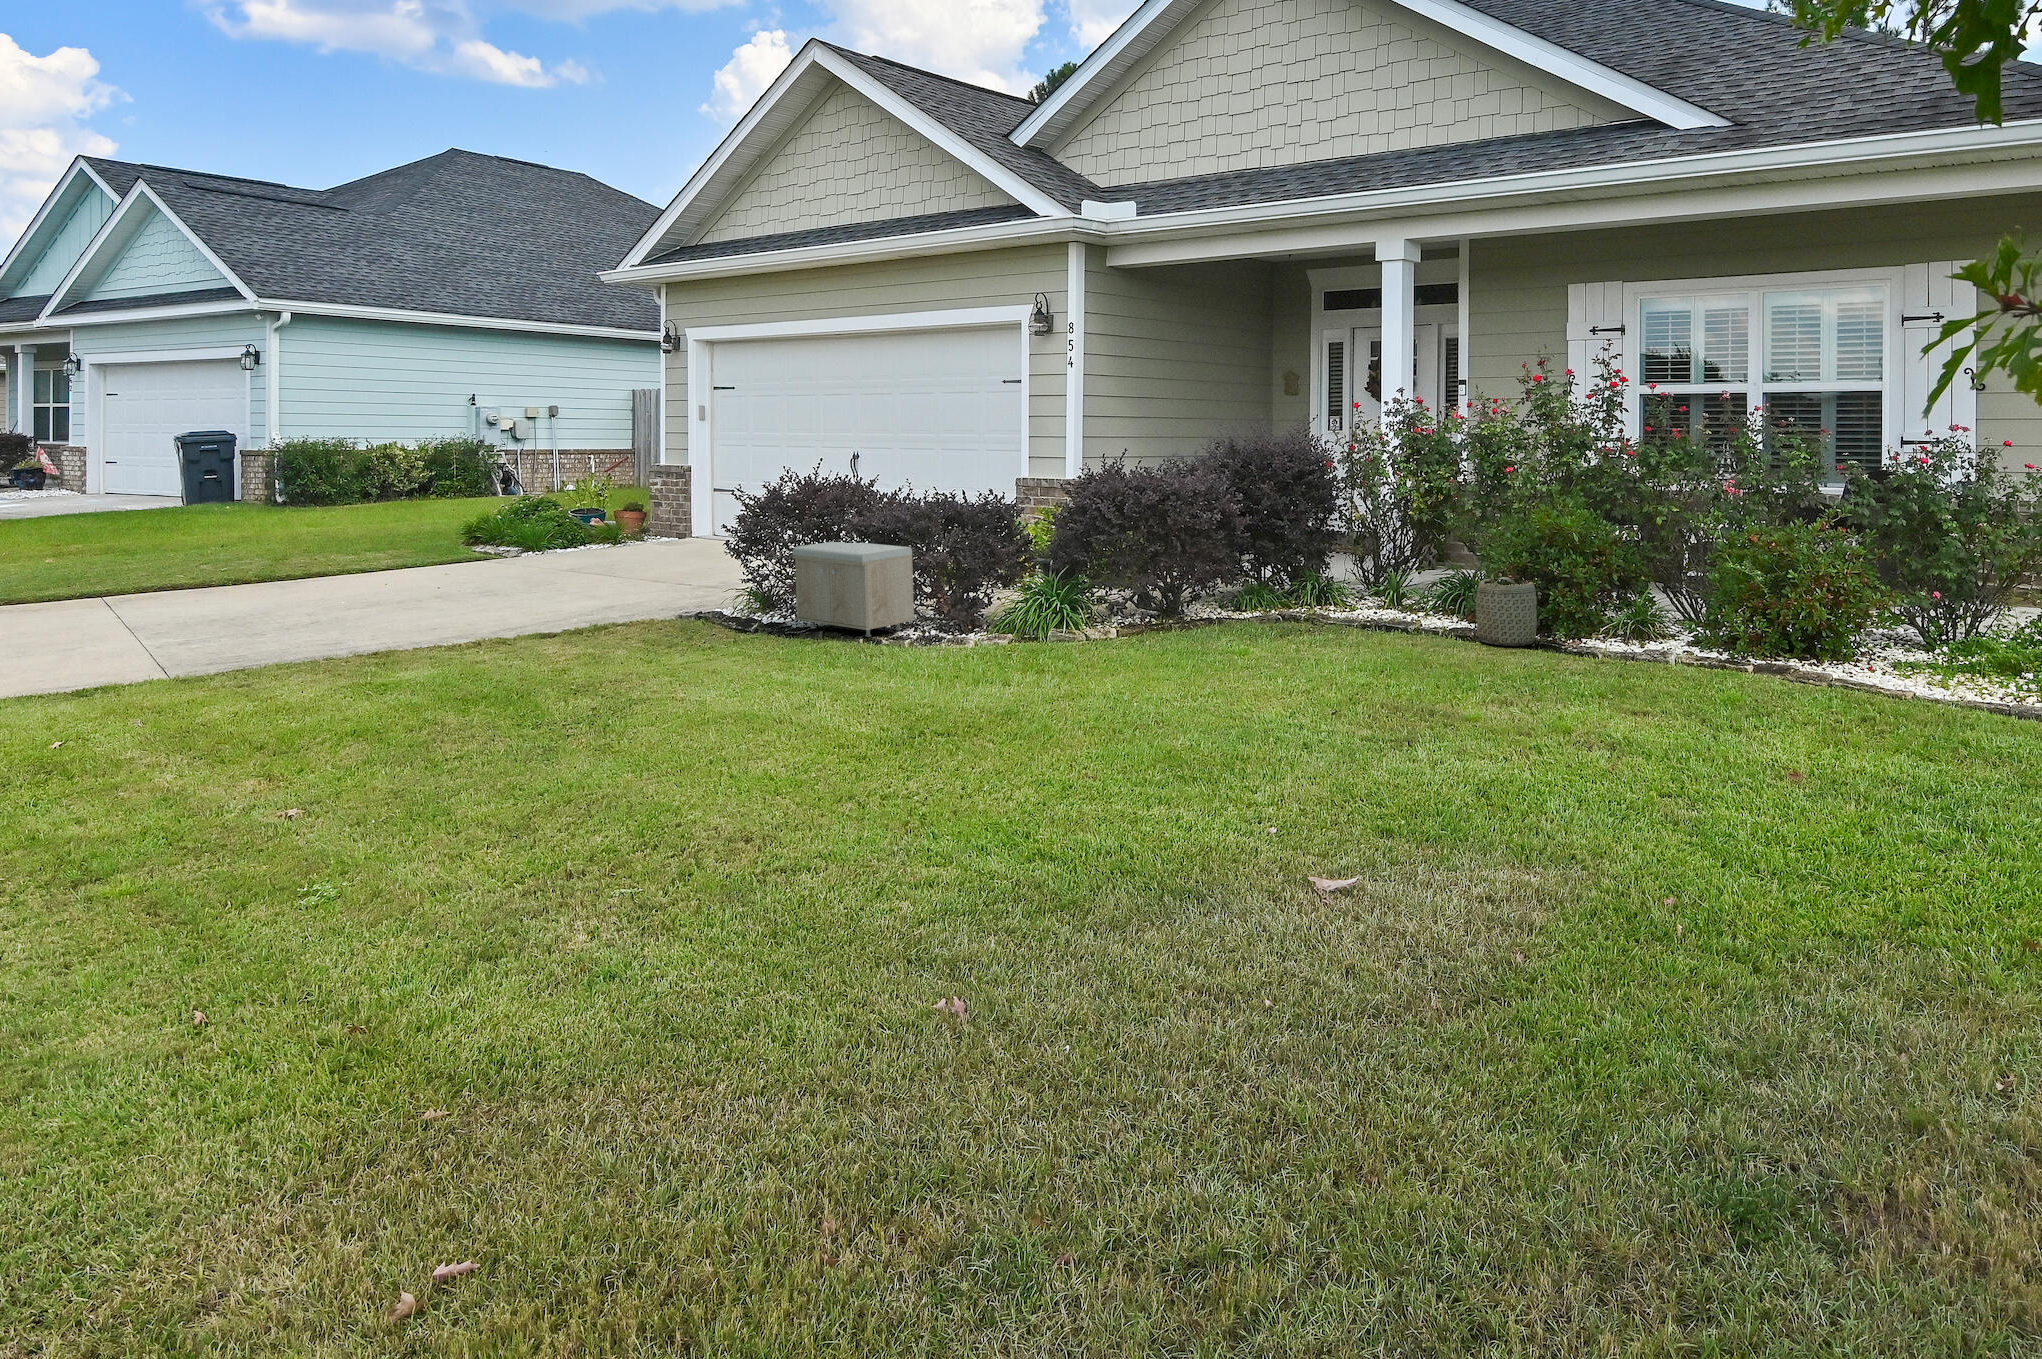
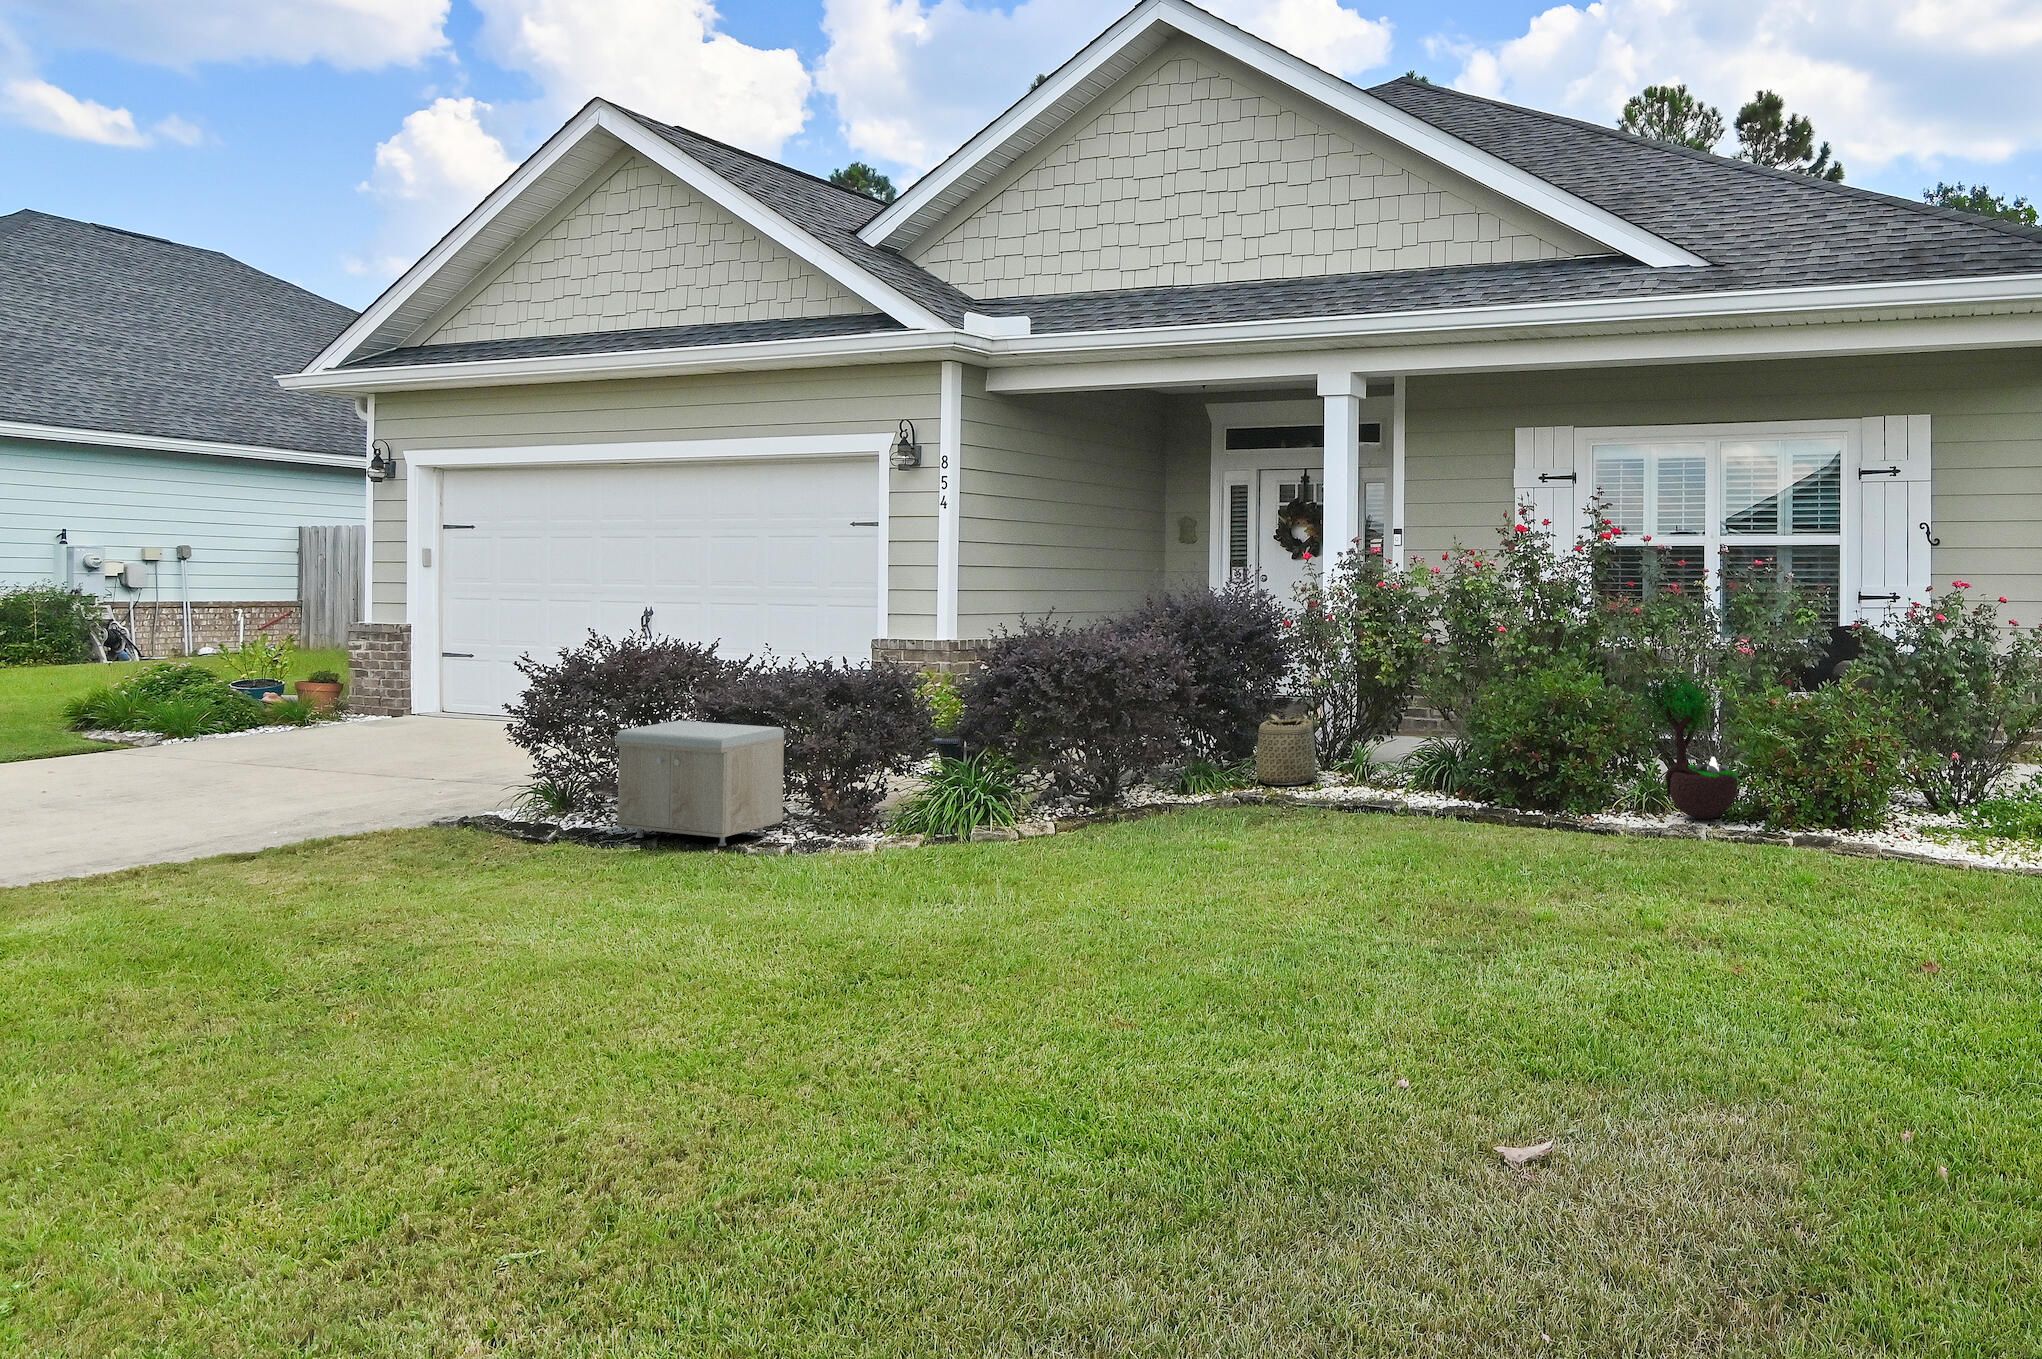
potted tree: none [1620,500,1718,646] -> present [1633,658,1737,819]
basket: present [1476,571,1537,646] -> present [1250,714,1318,785]

